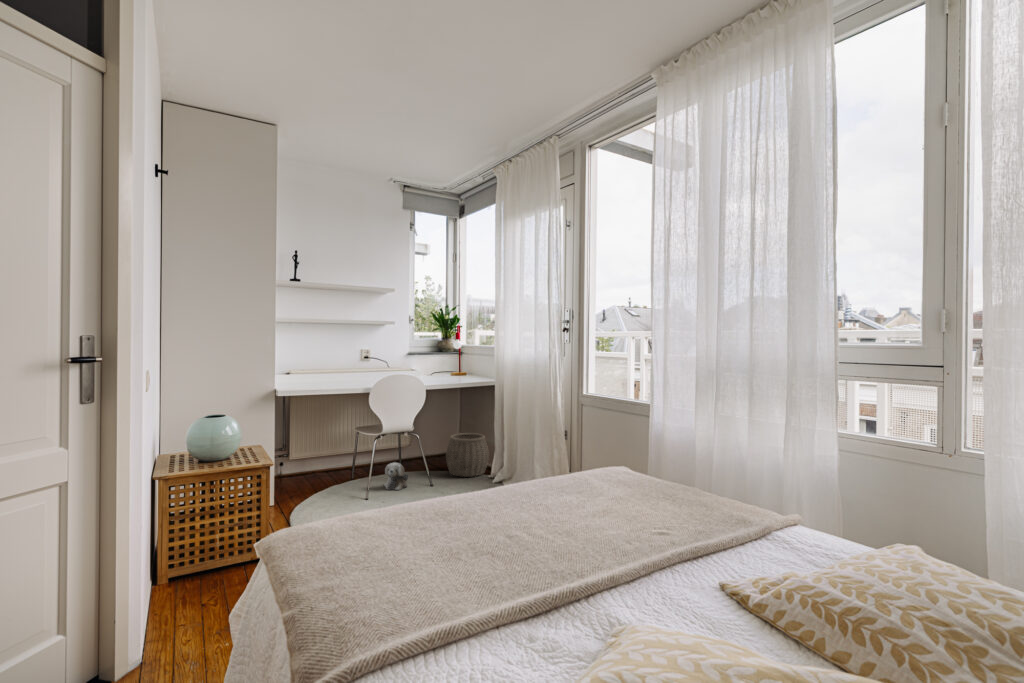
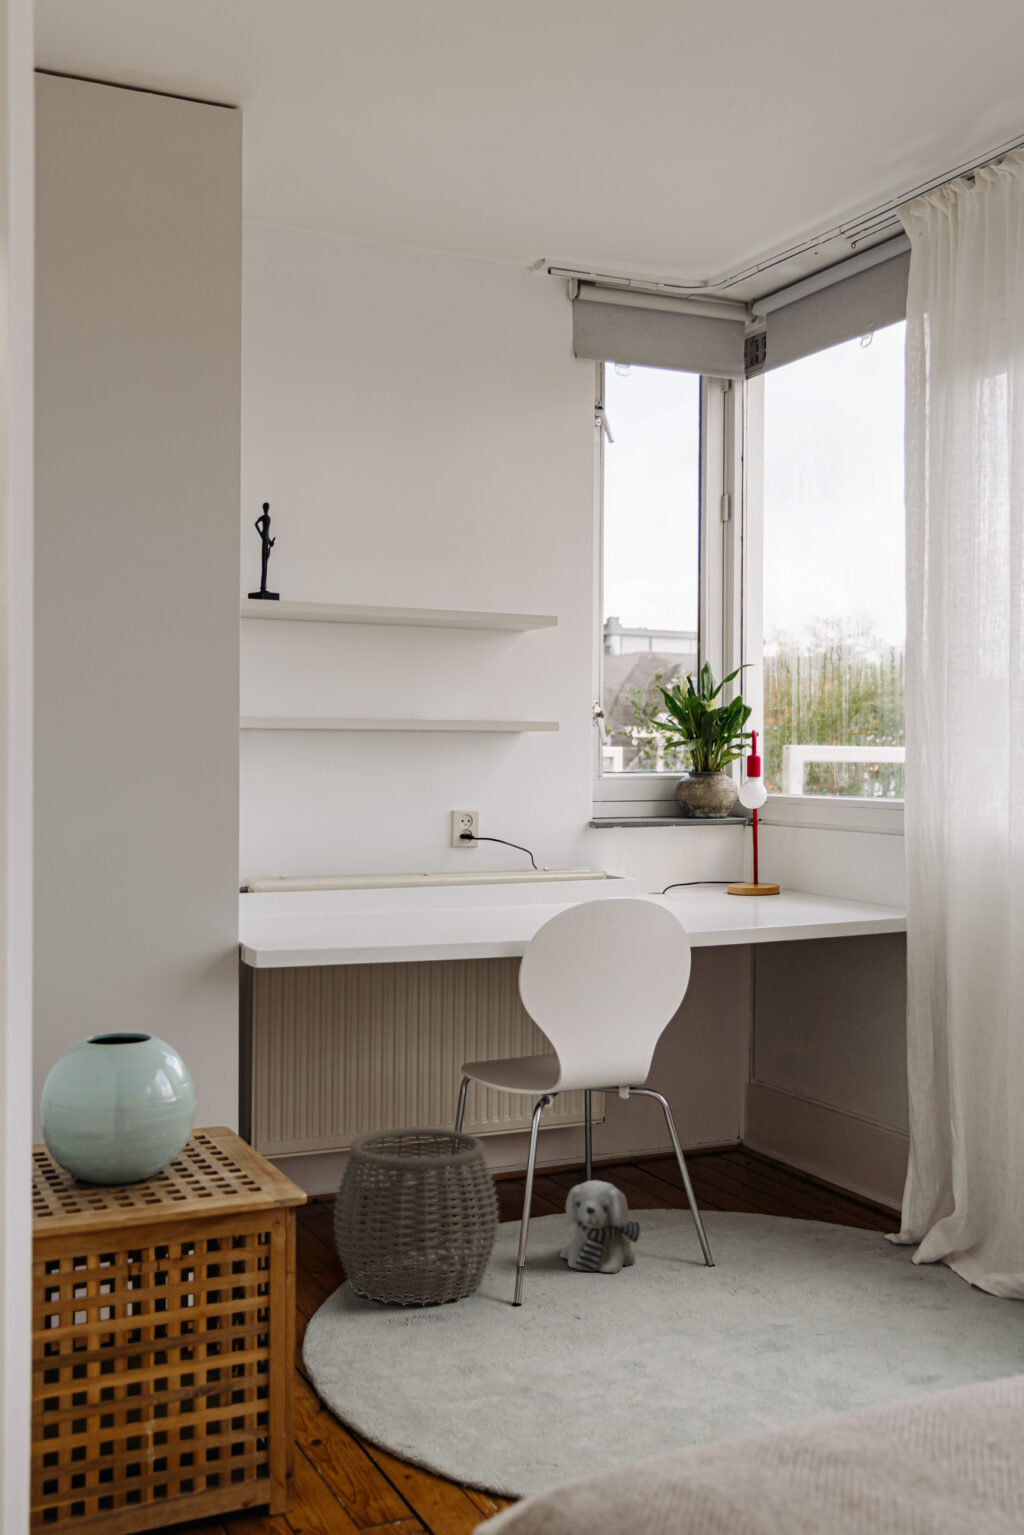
woven basket: present [446,433,489,477] -> present [334,1128,499,1305]

